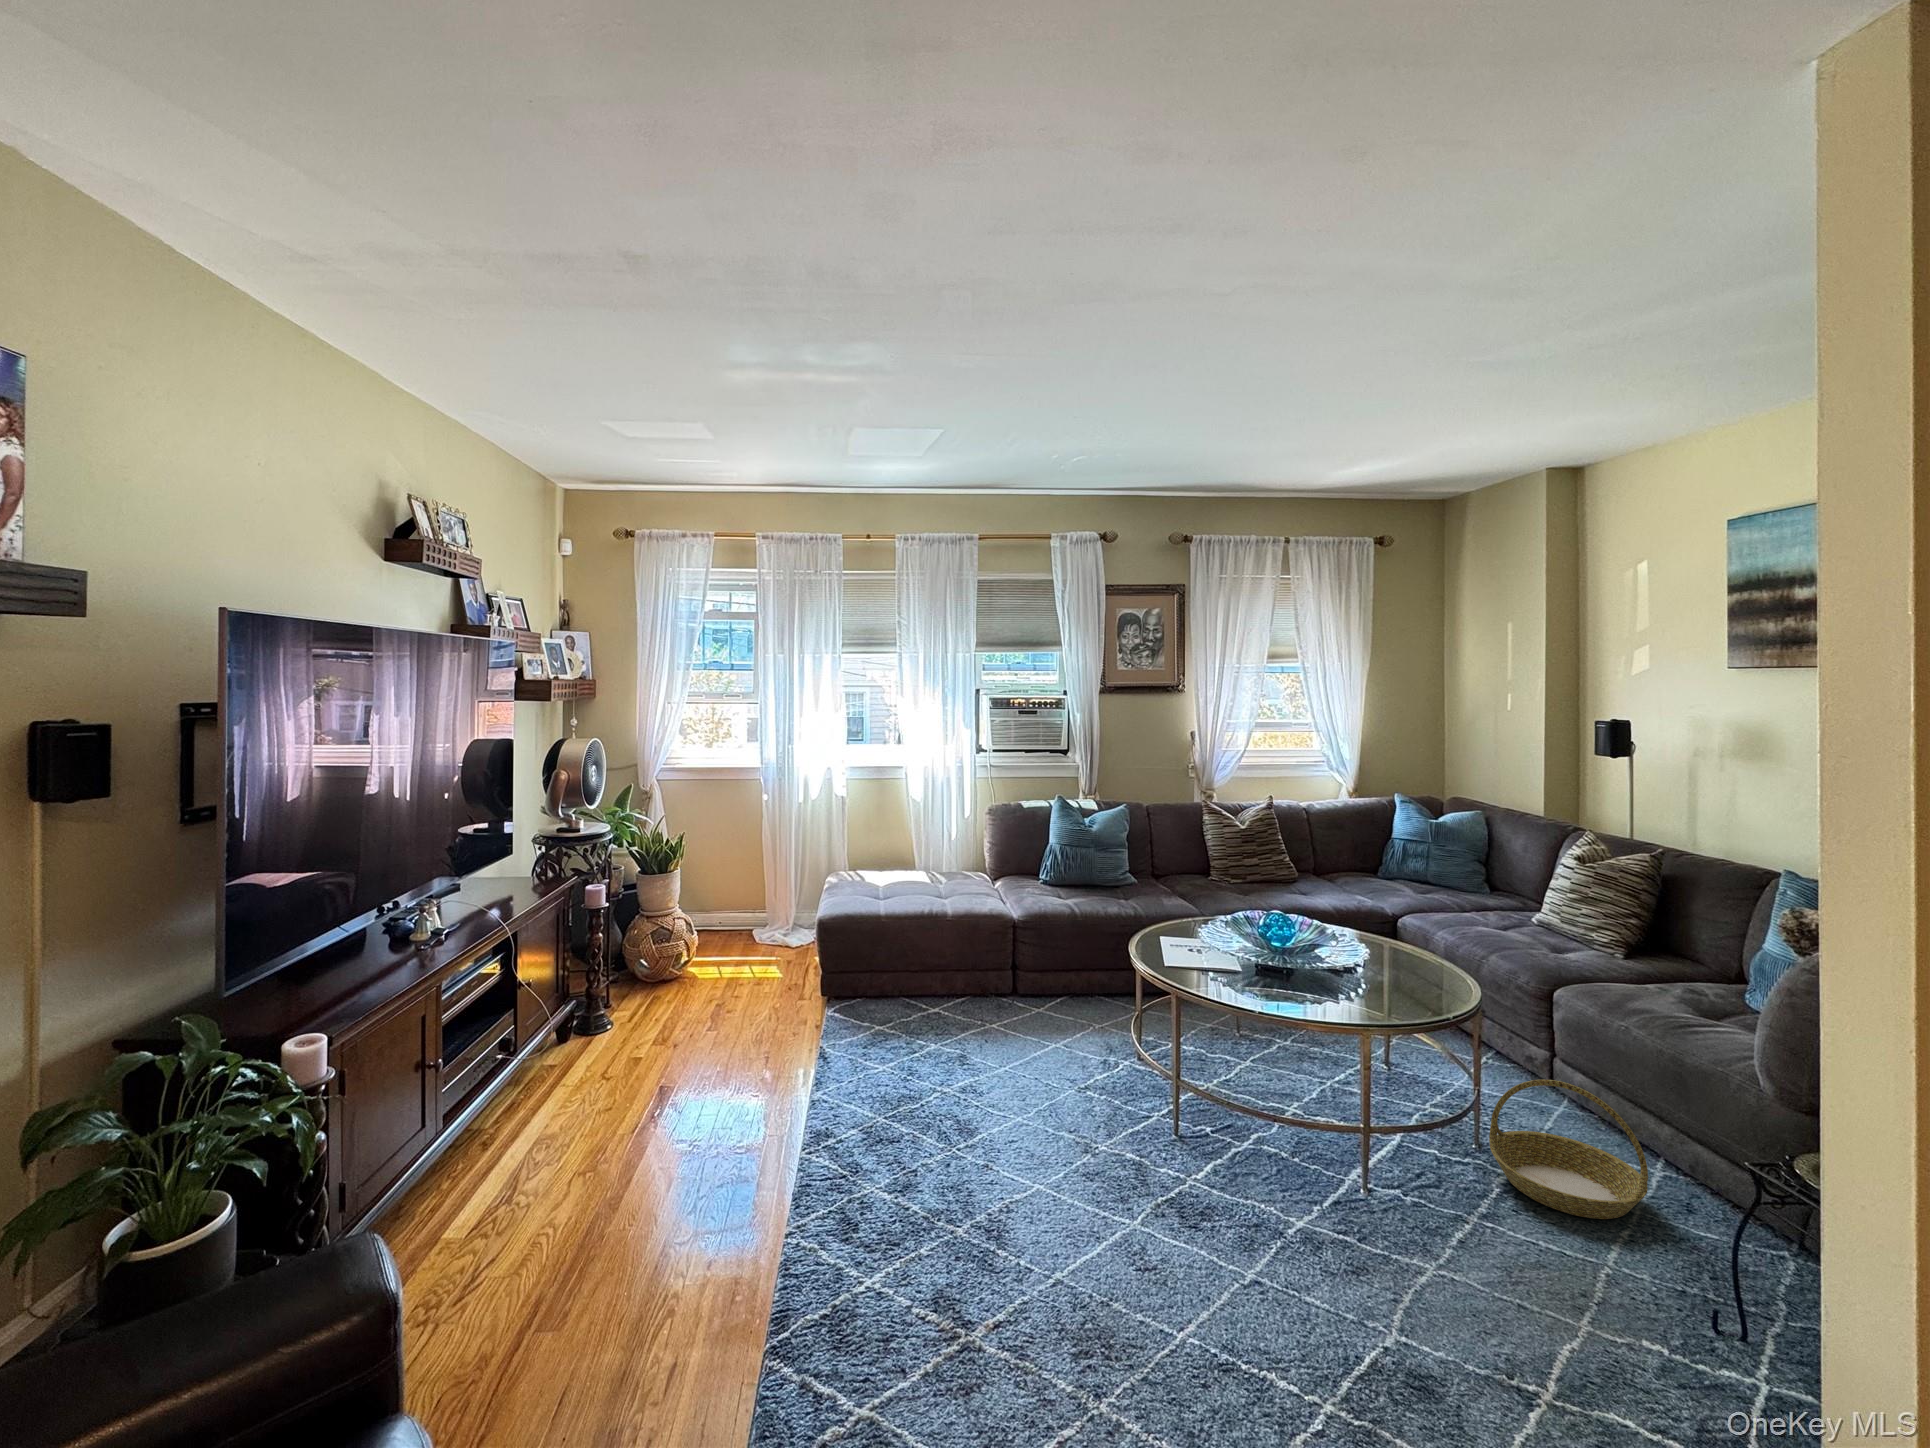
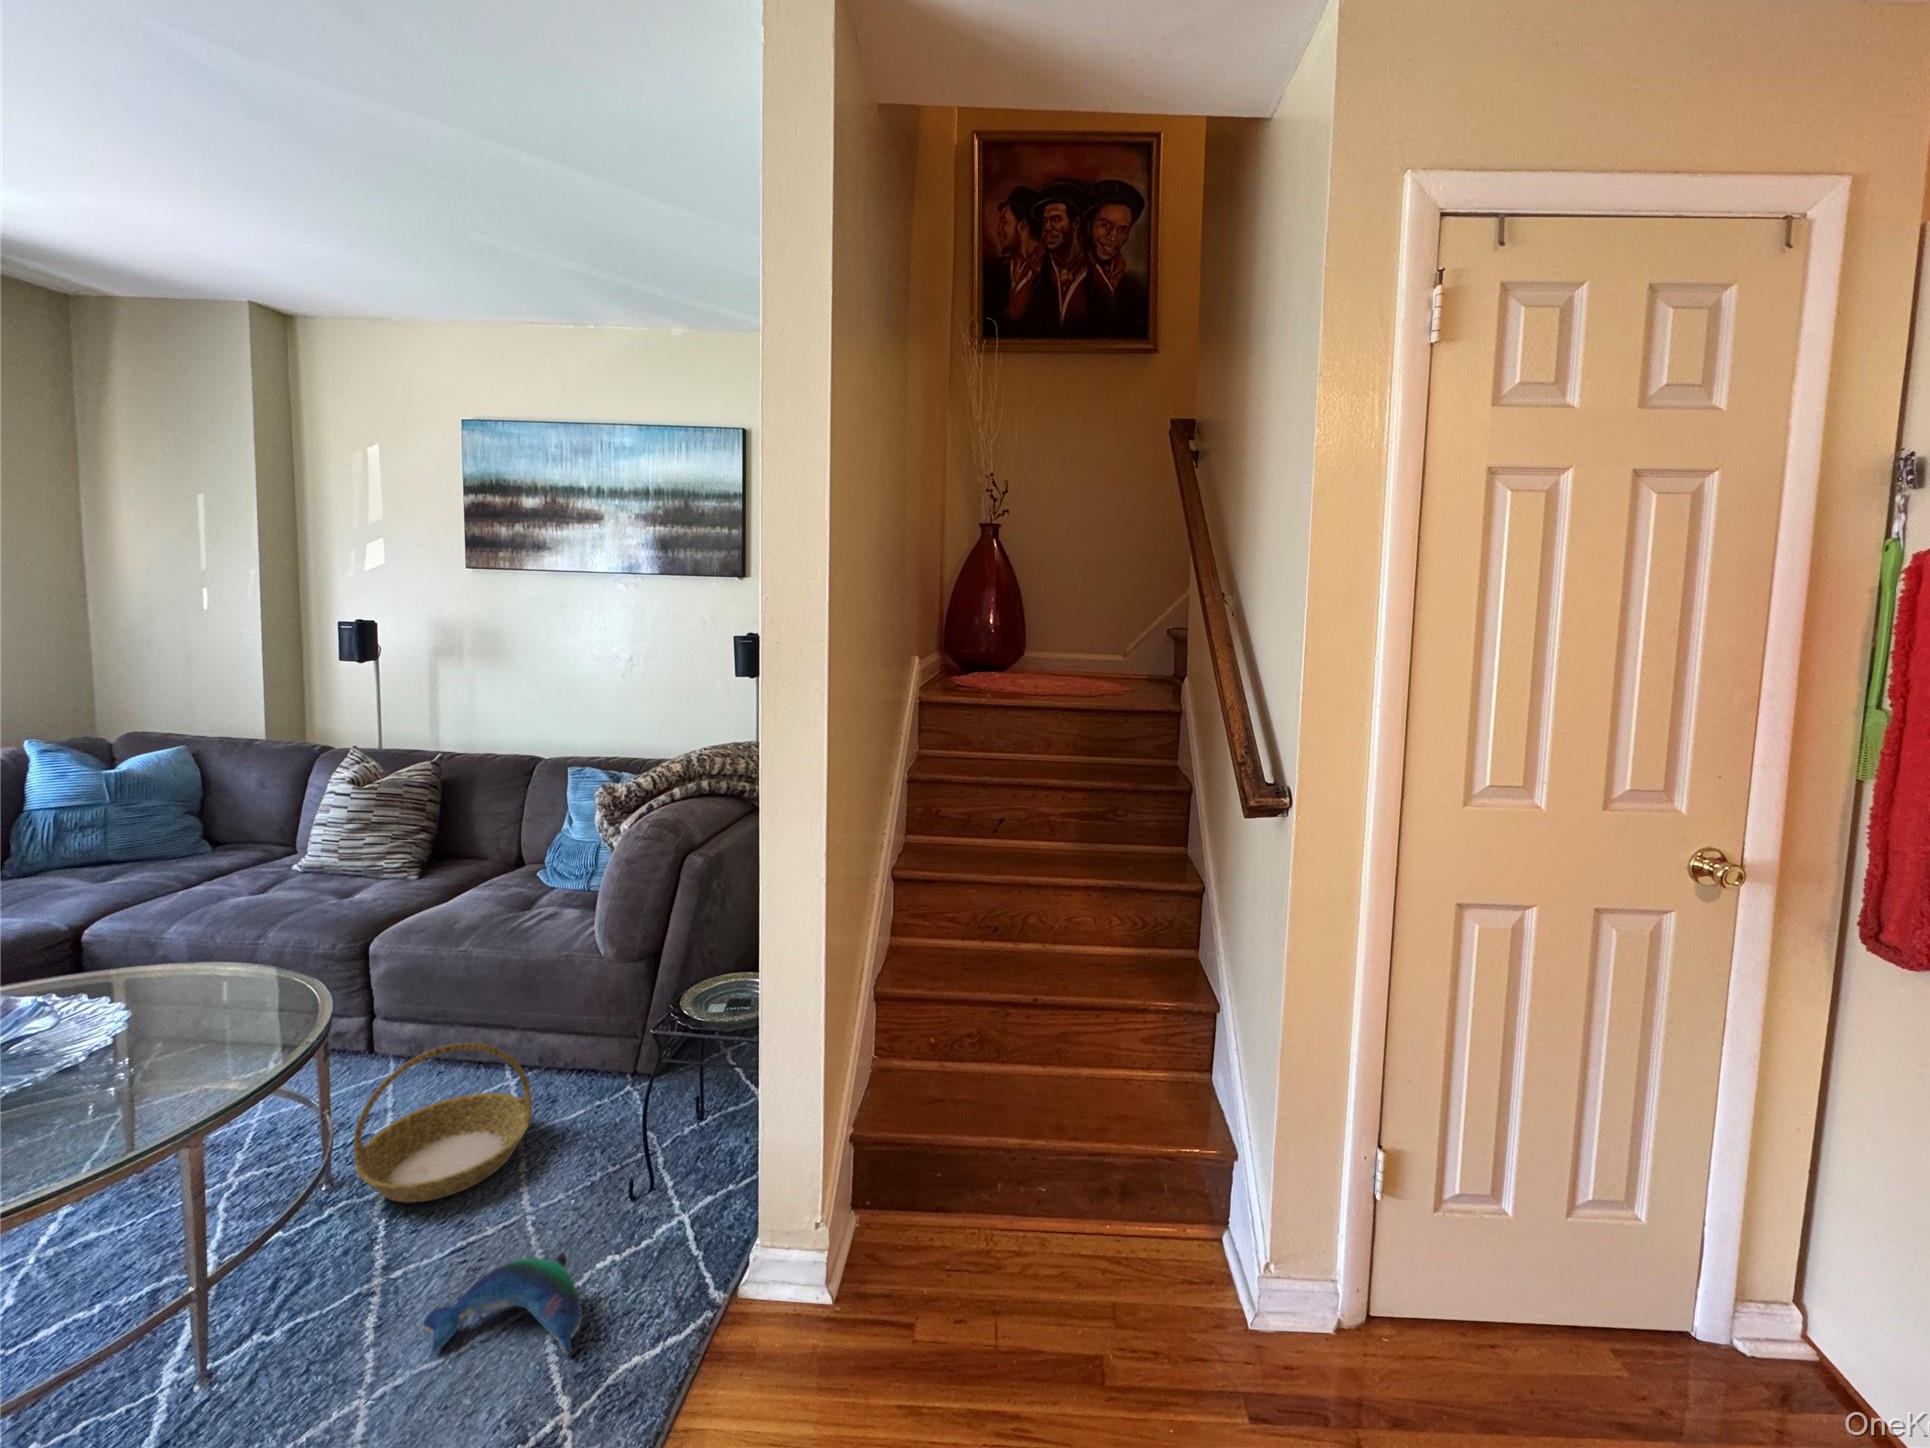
plush toy: none [1484,1254,1605,1364] -> present [423,1252,582,1354]

